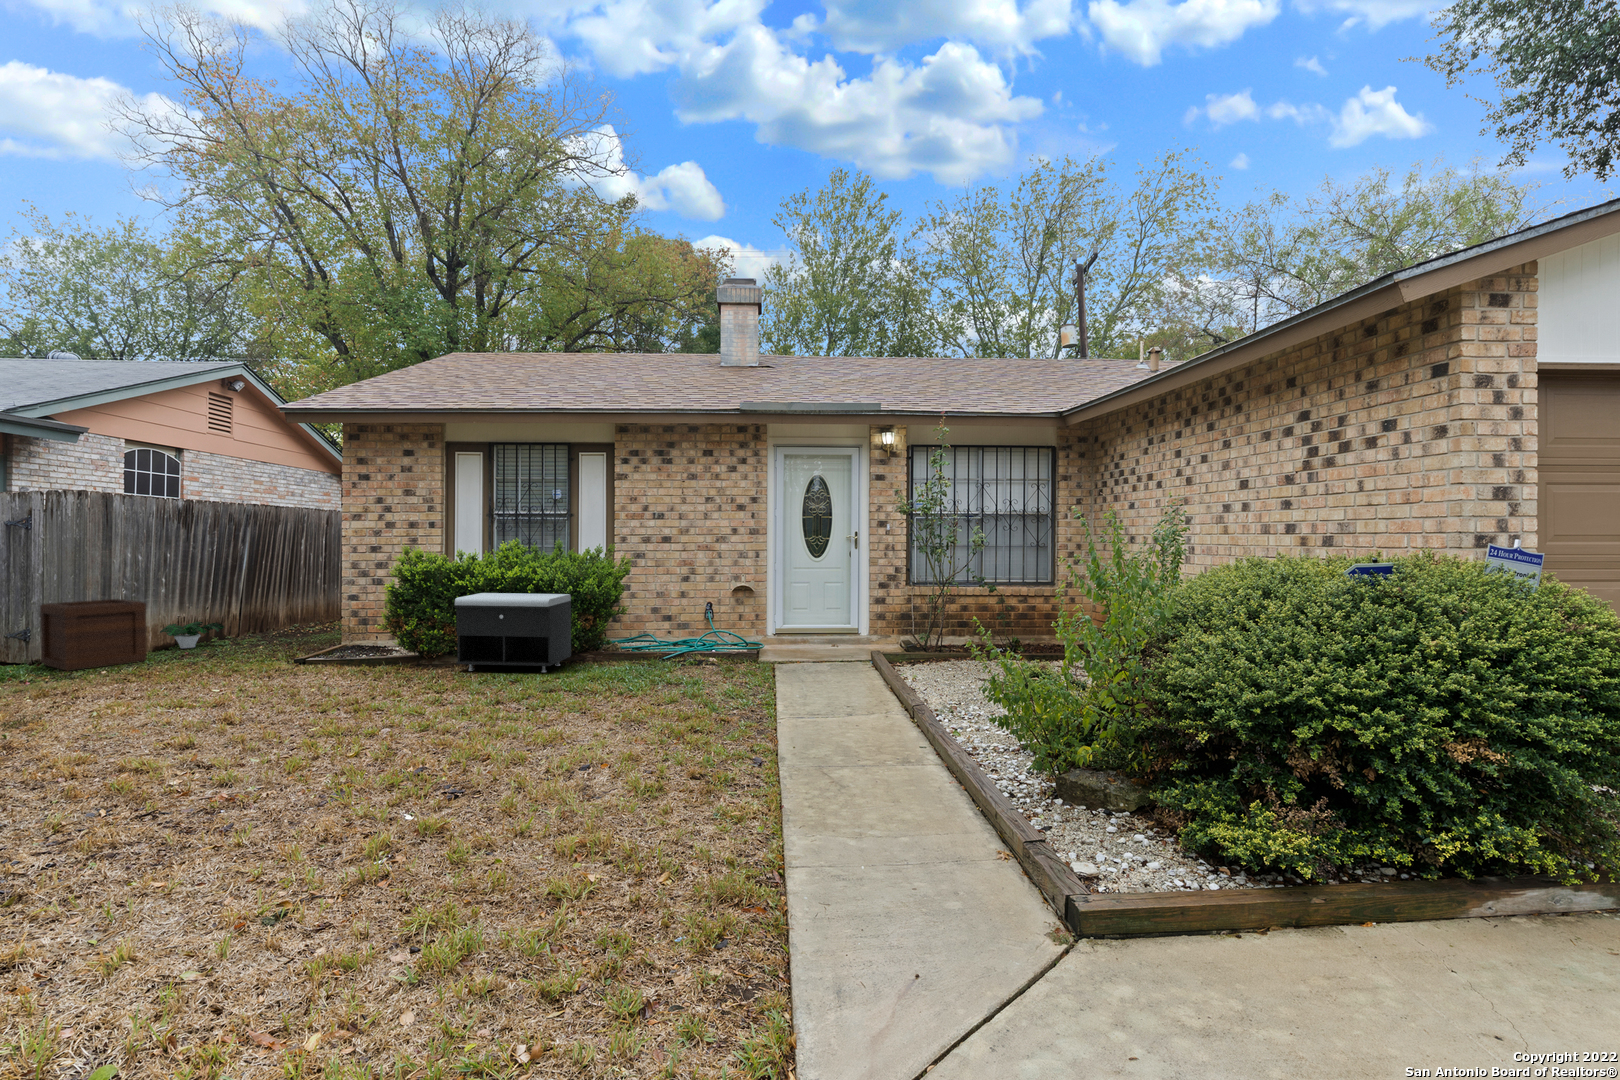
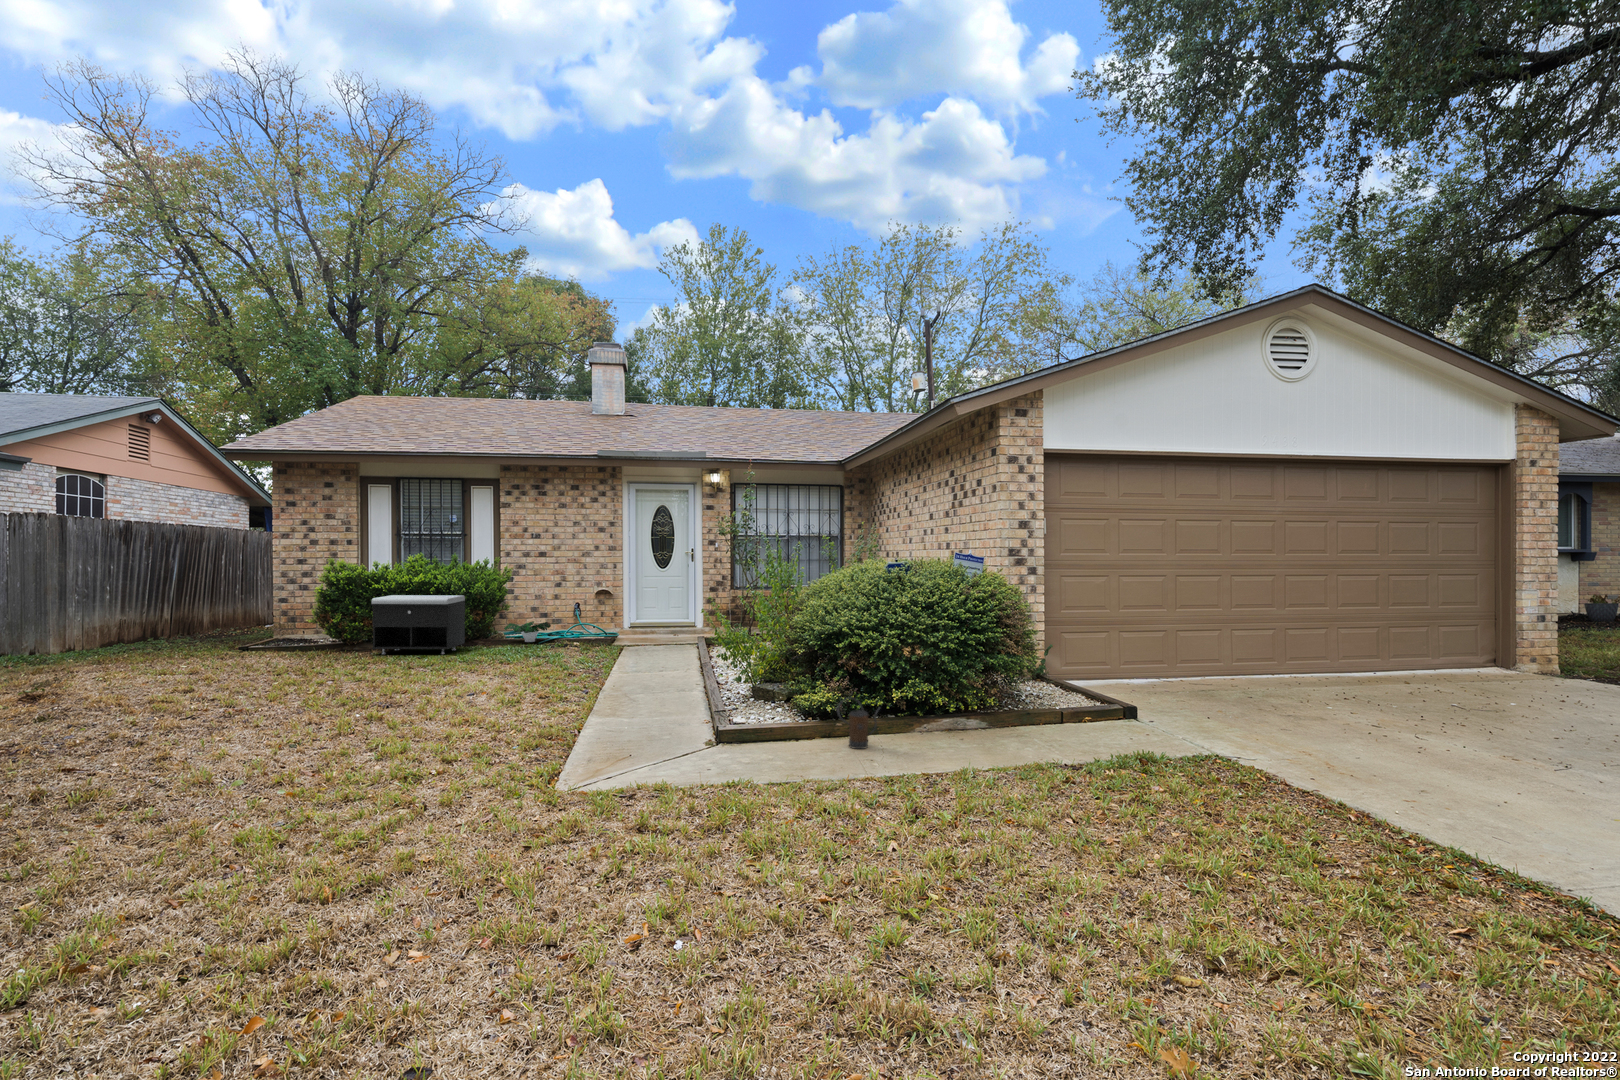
wooden crate: present [40,599,147,671] -> none [6,603,100,660]
potted plant: present [160,621,224,648] -> present [504,621,551,642]
watering can: none [1301,840,1398,953] -> present [837,697,880,749]

